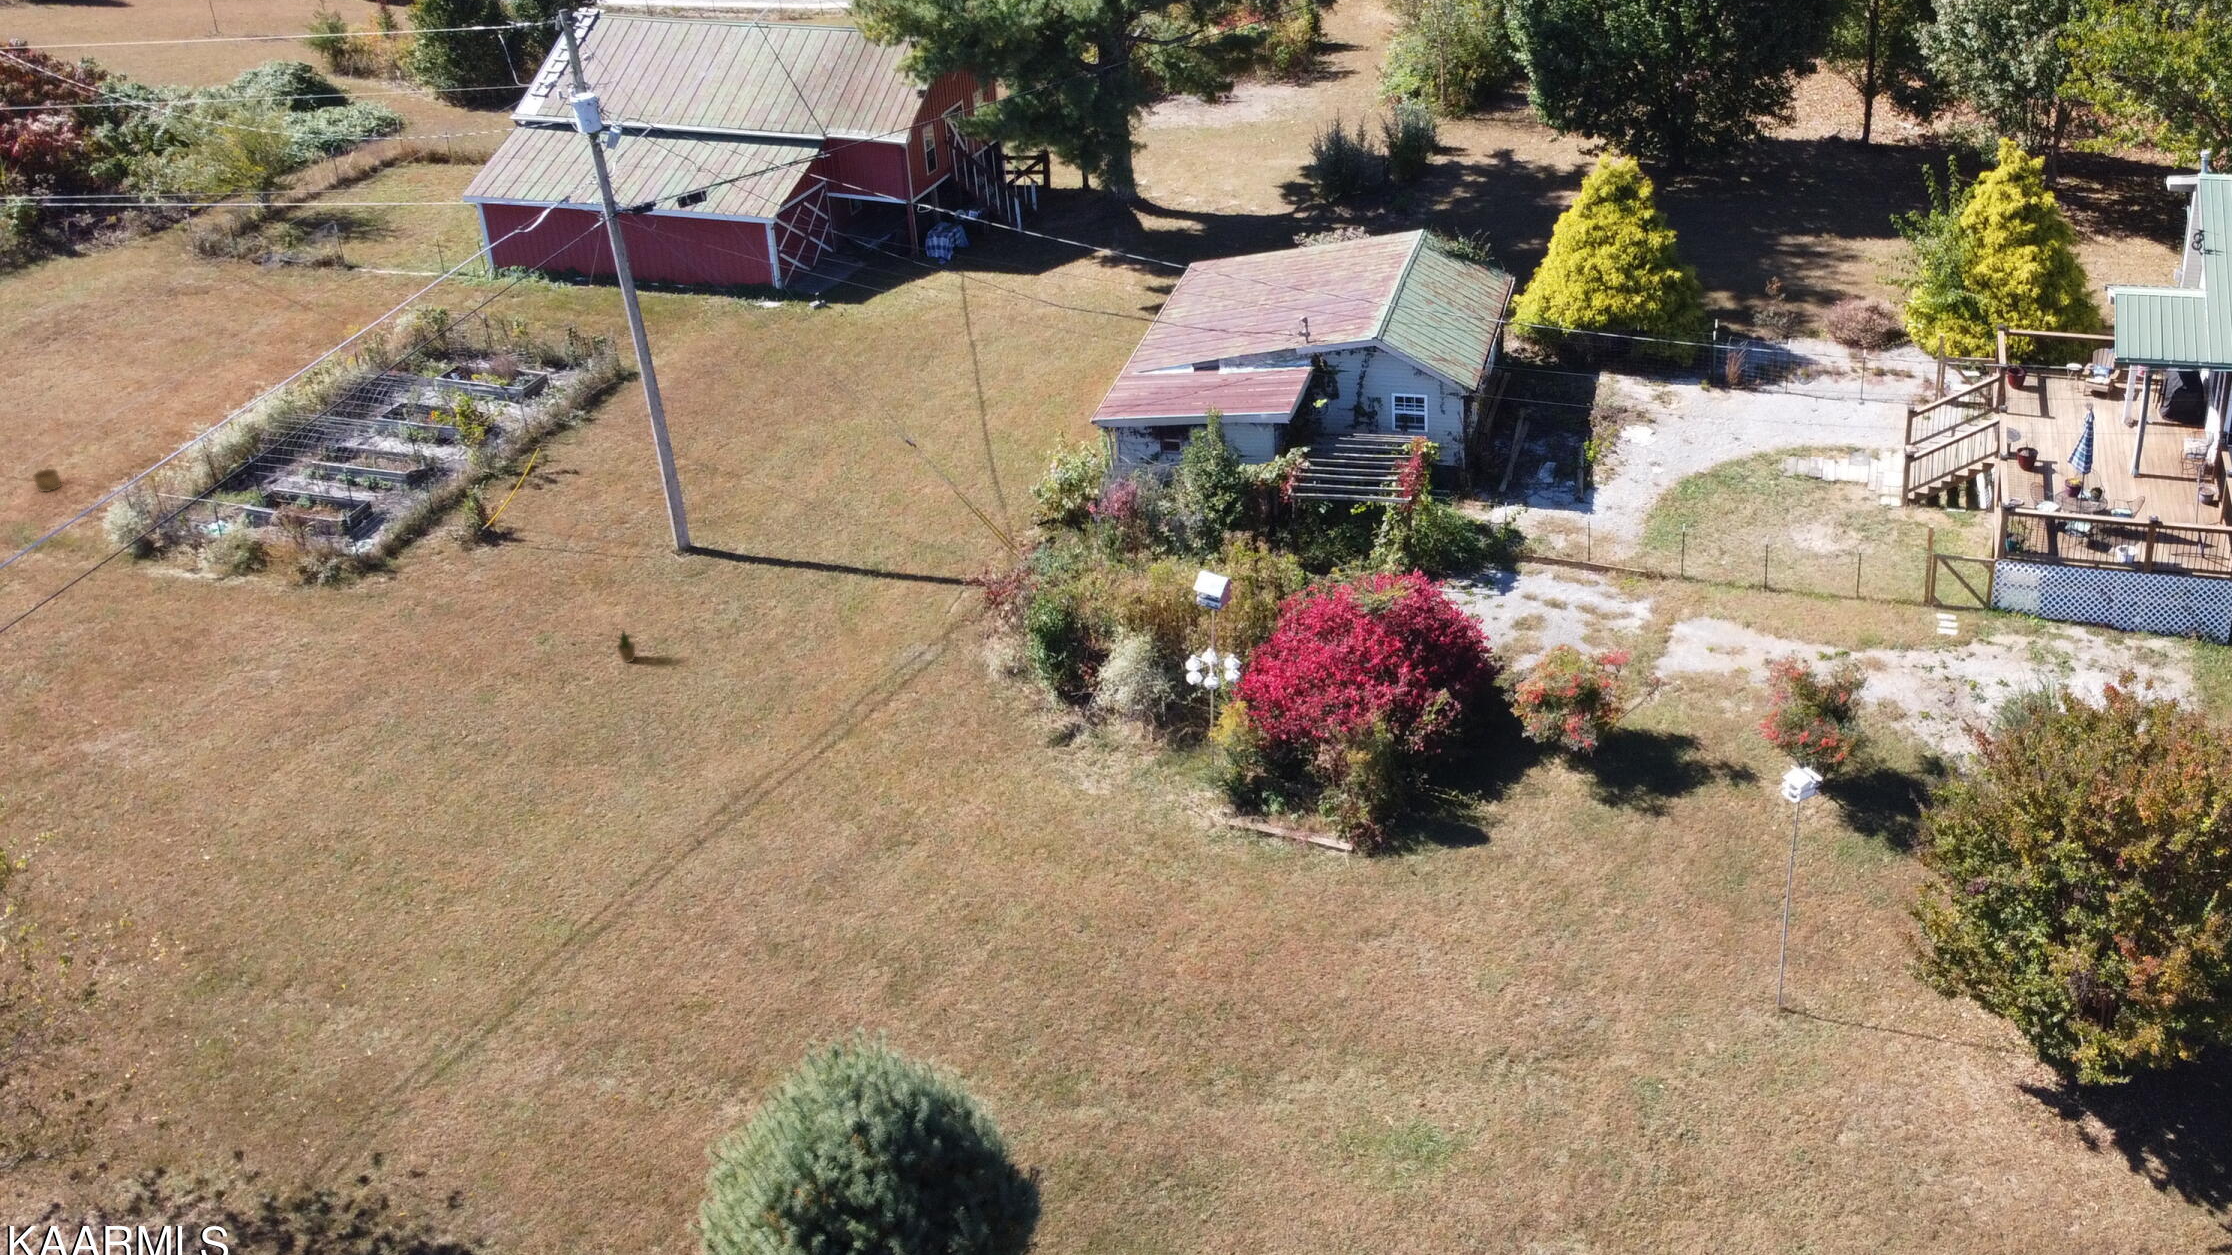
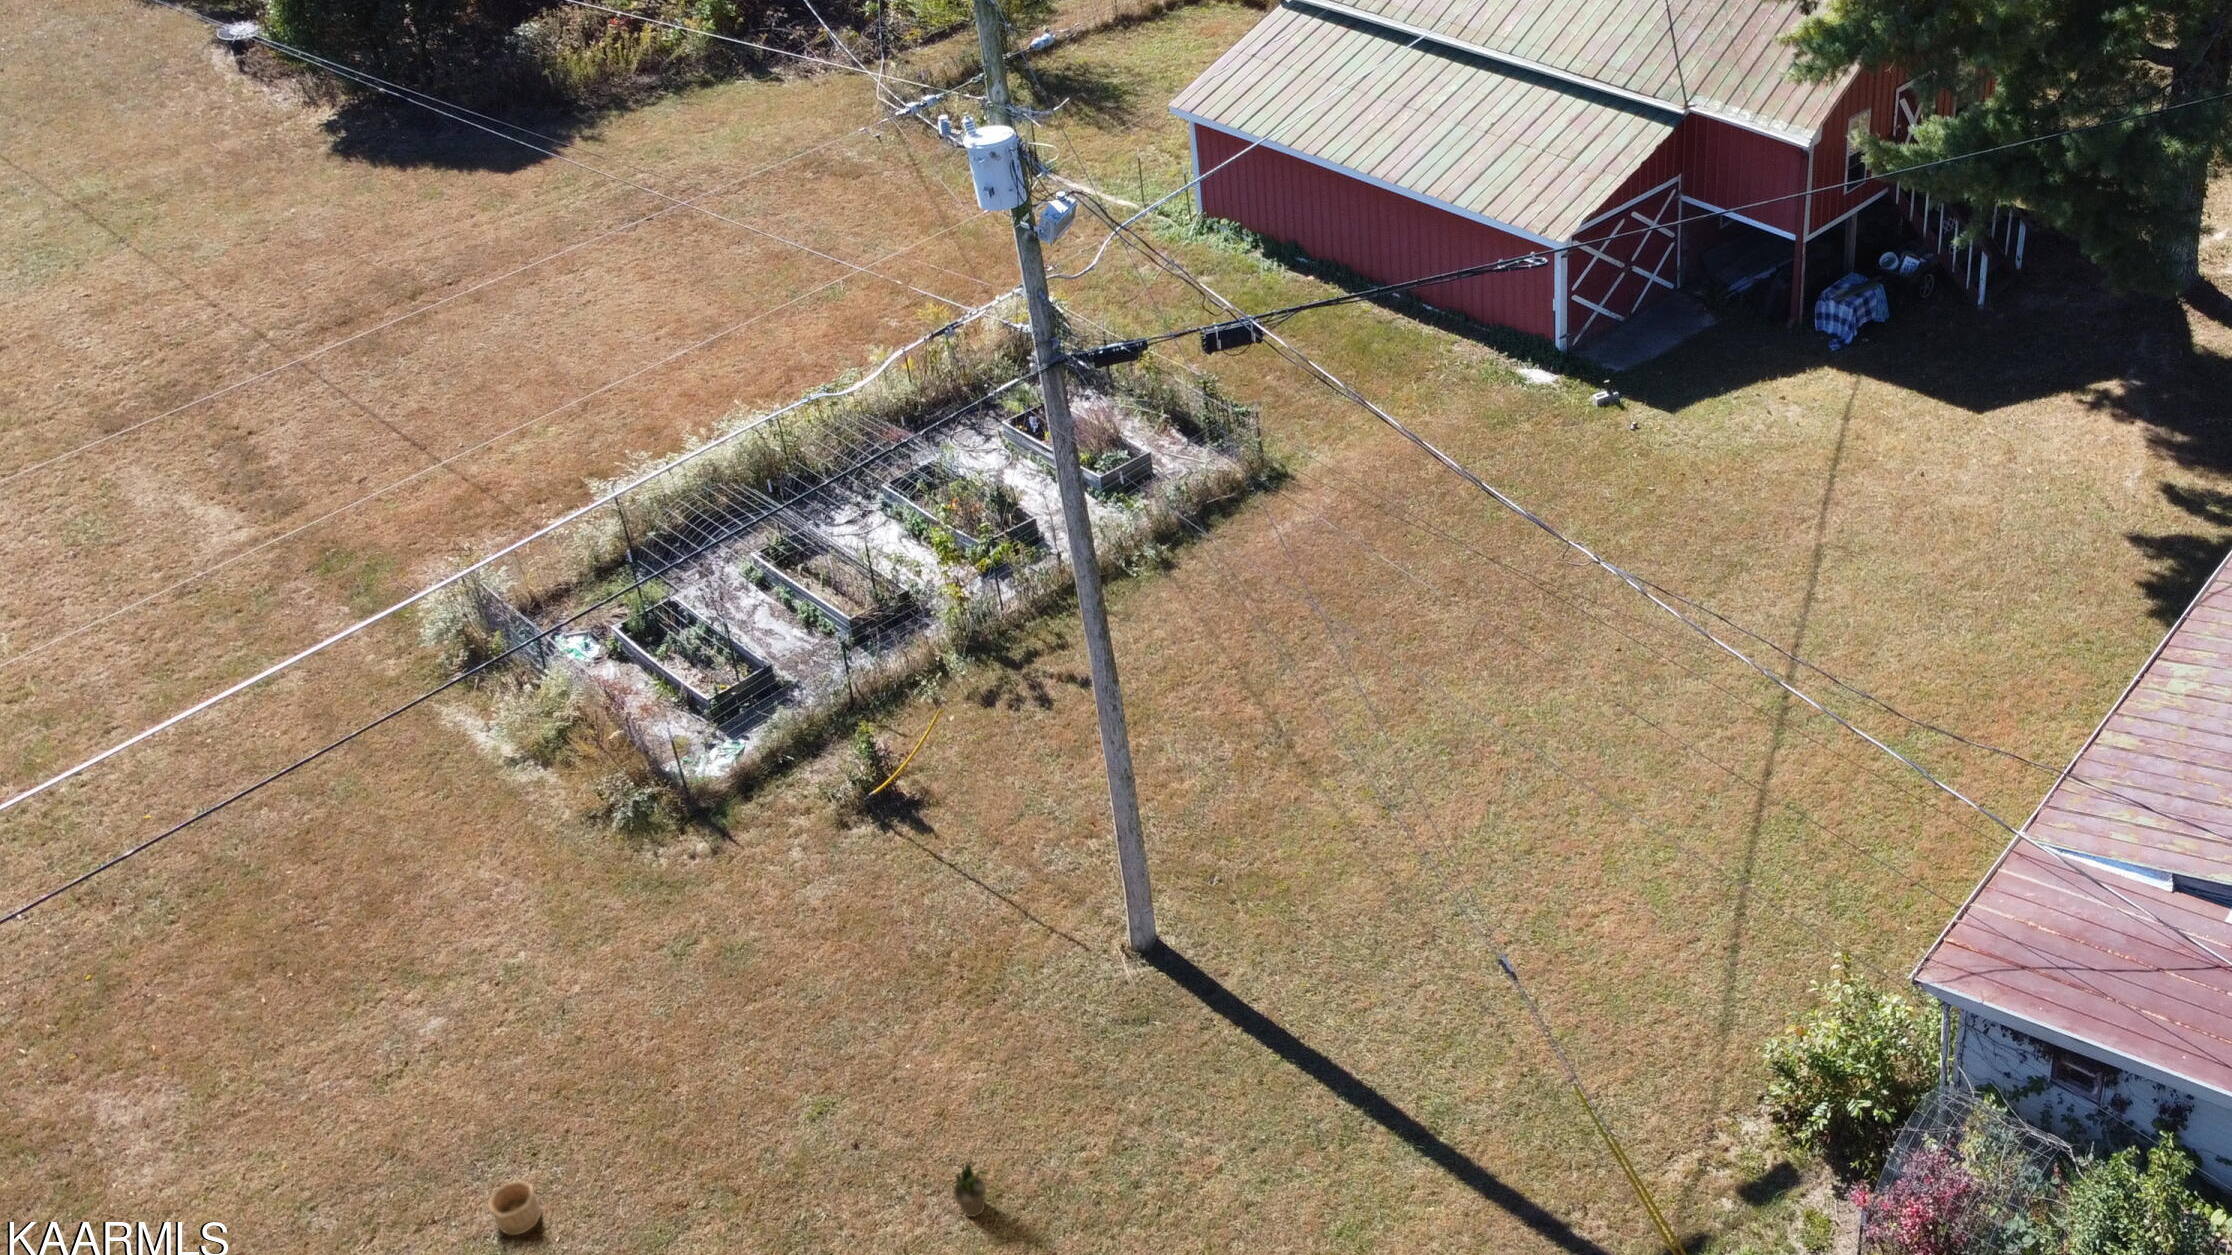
wooden bucket: present [33,469,61,492] -> present [488,1181,541,1236]

